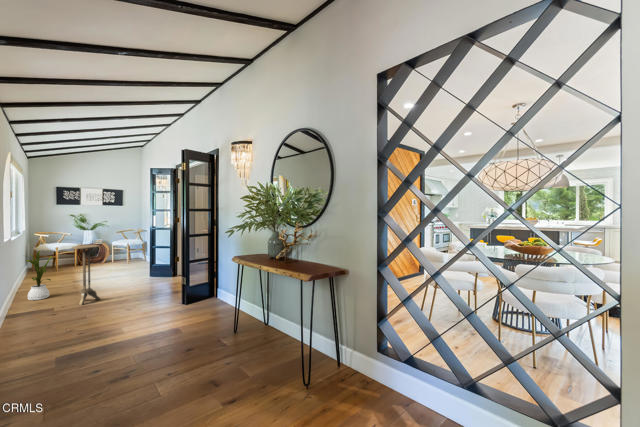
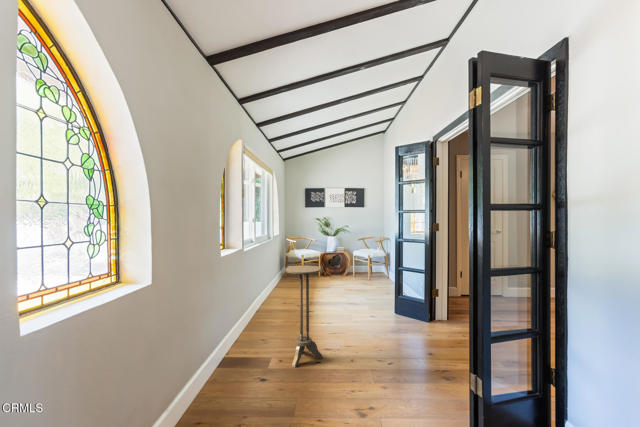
house plant: present [26,251,52,300] -> none [243,267,278,332]

